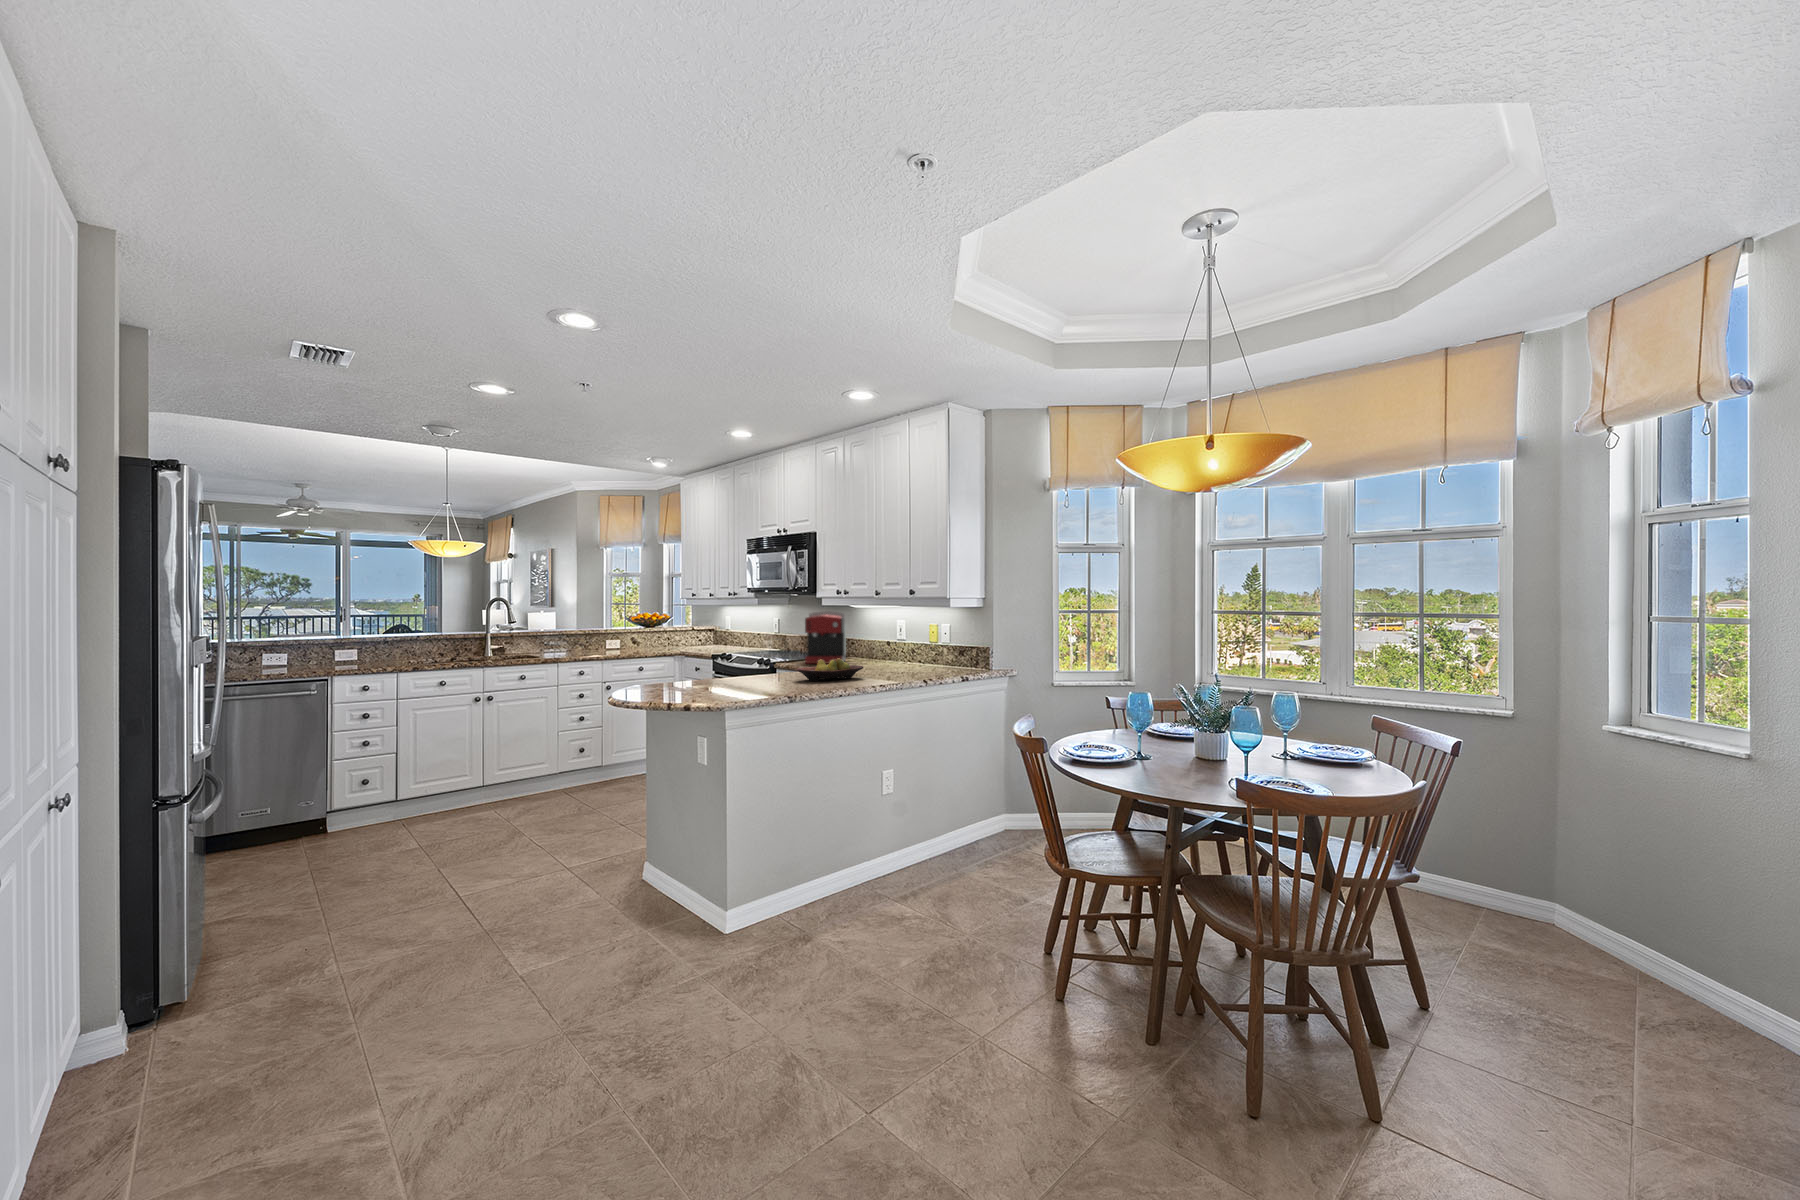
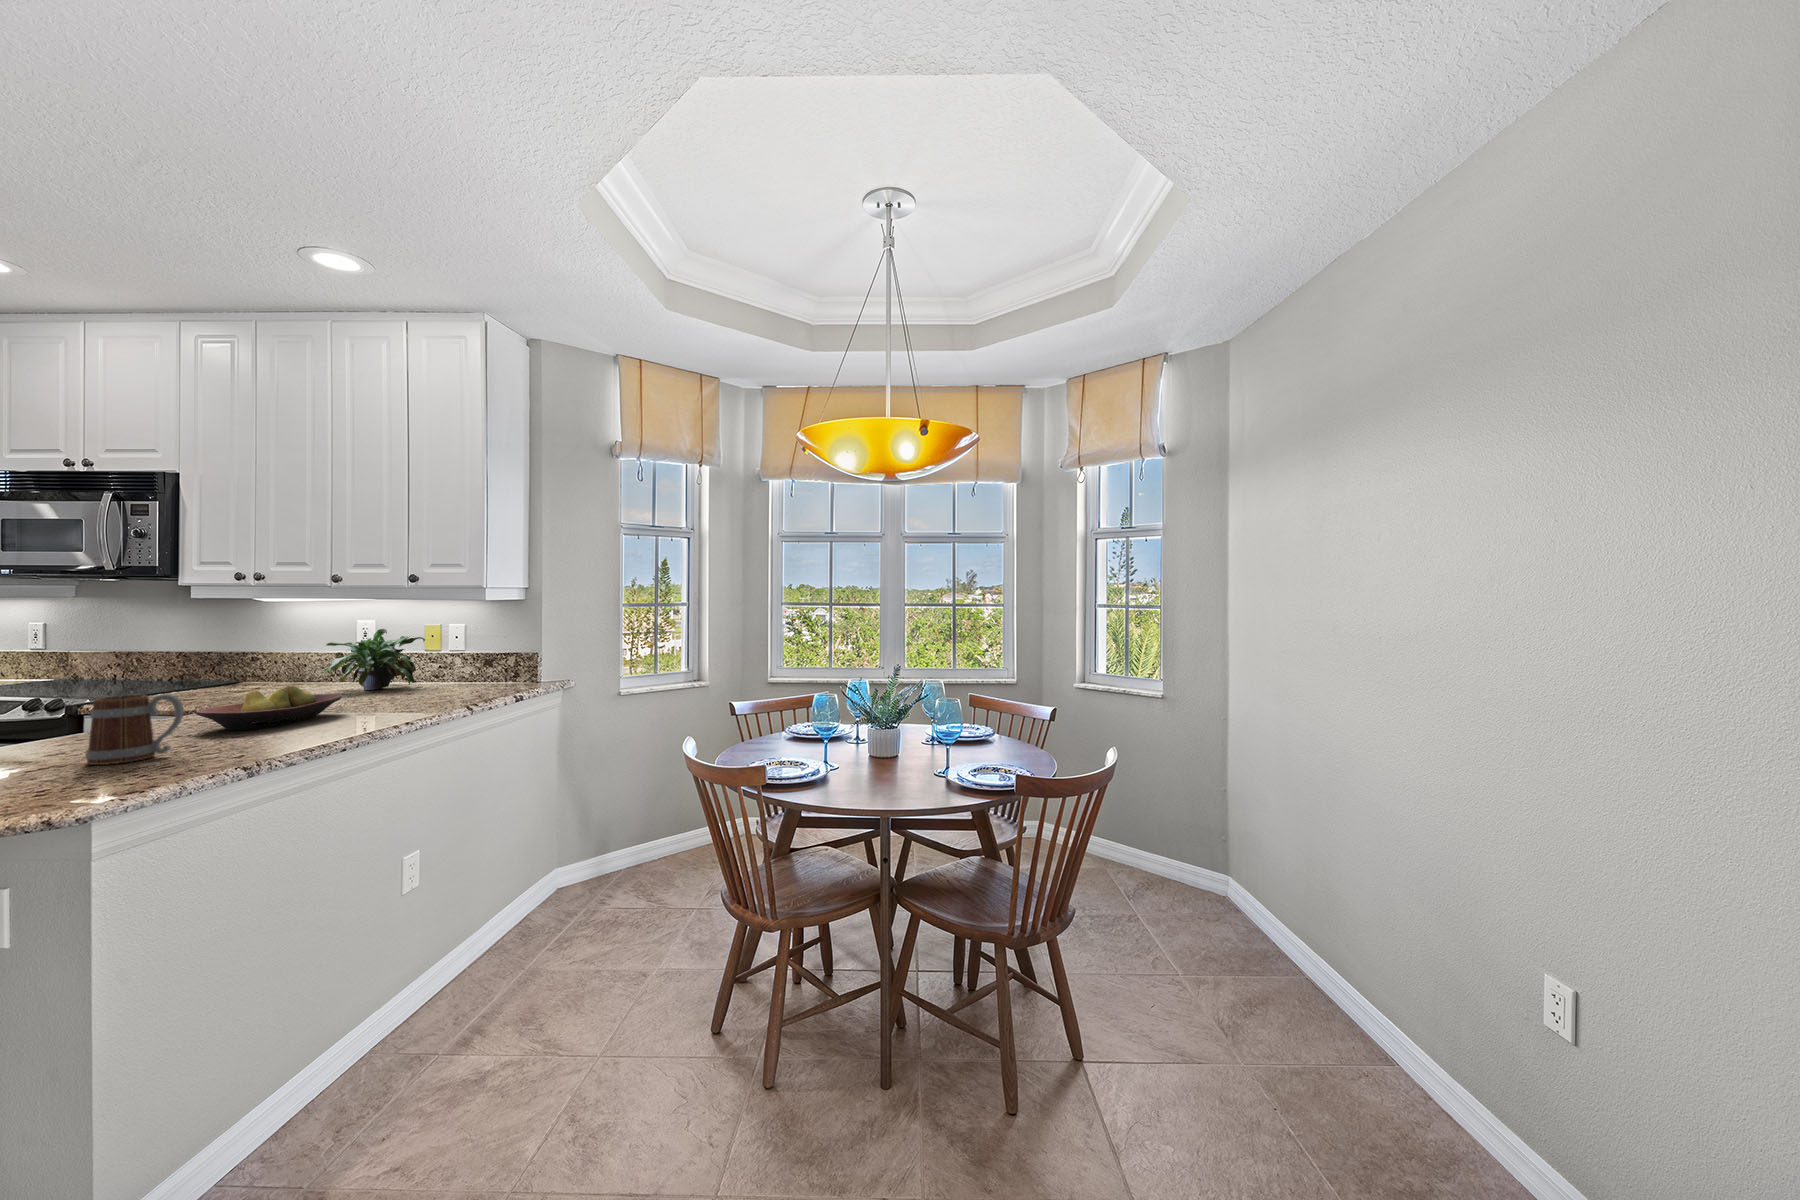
coffee maker: present [805,611,846,663] -> none [154,607,245,698]
potted plant: none [873,627,926,667] -> present [324,629,425,690]
mug: none [749,656,781,689] -> present [85,694,184,765]

